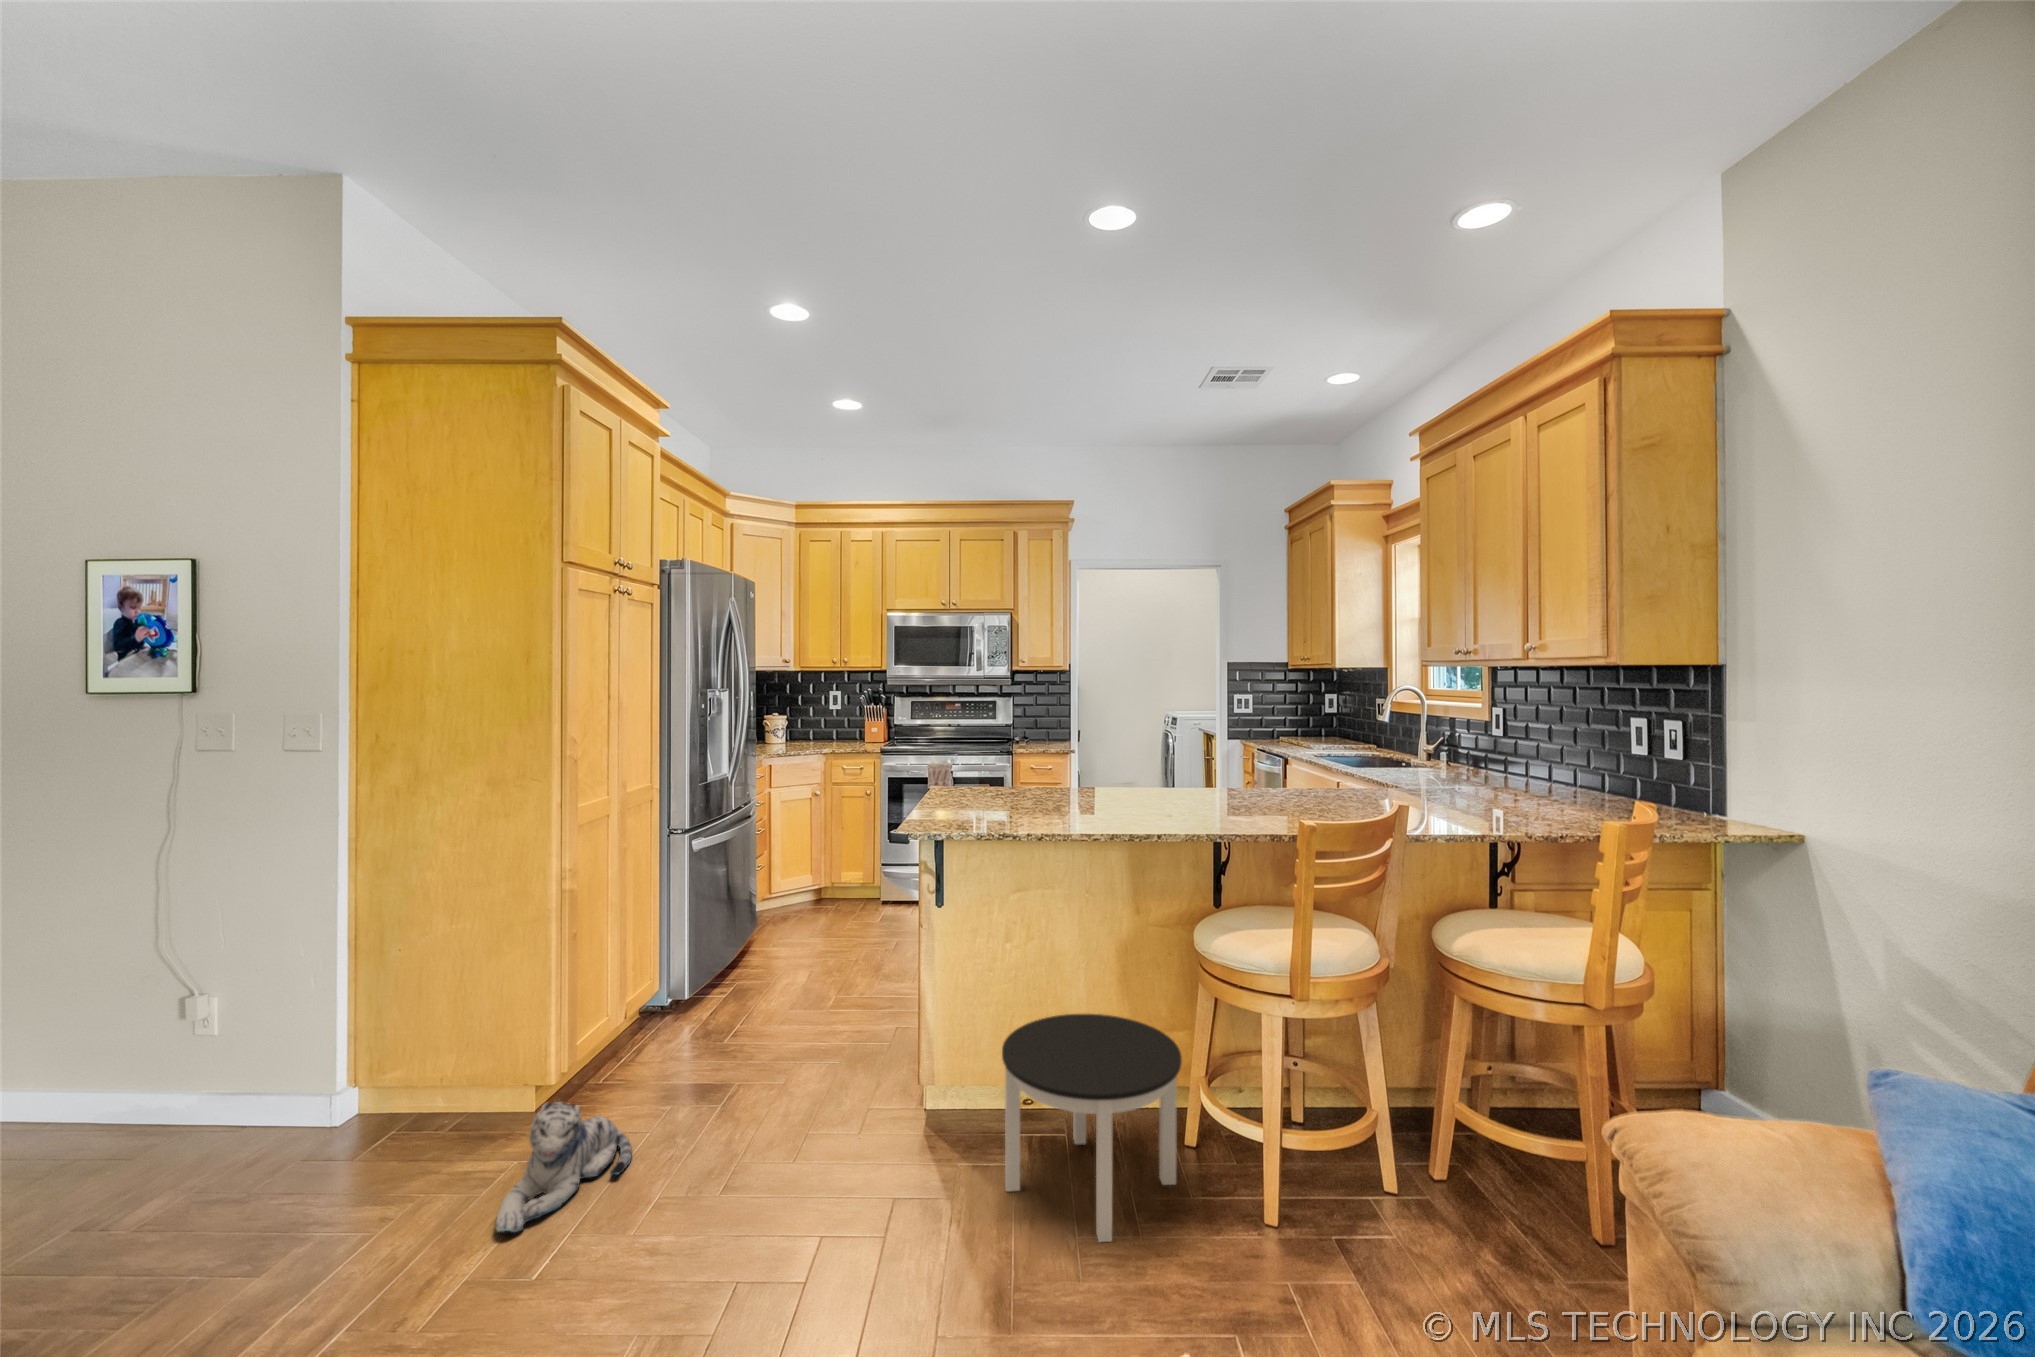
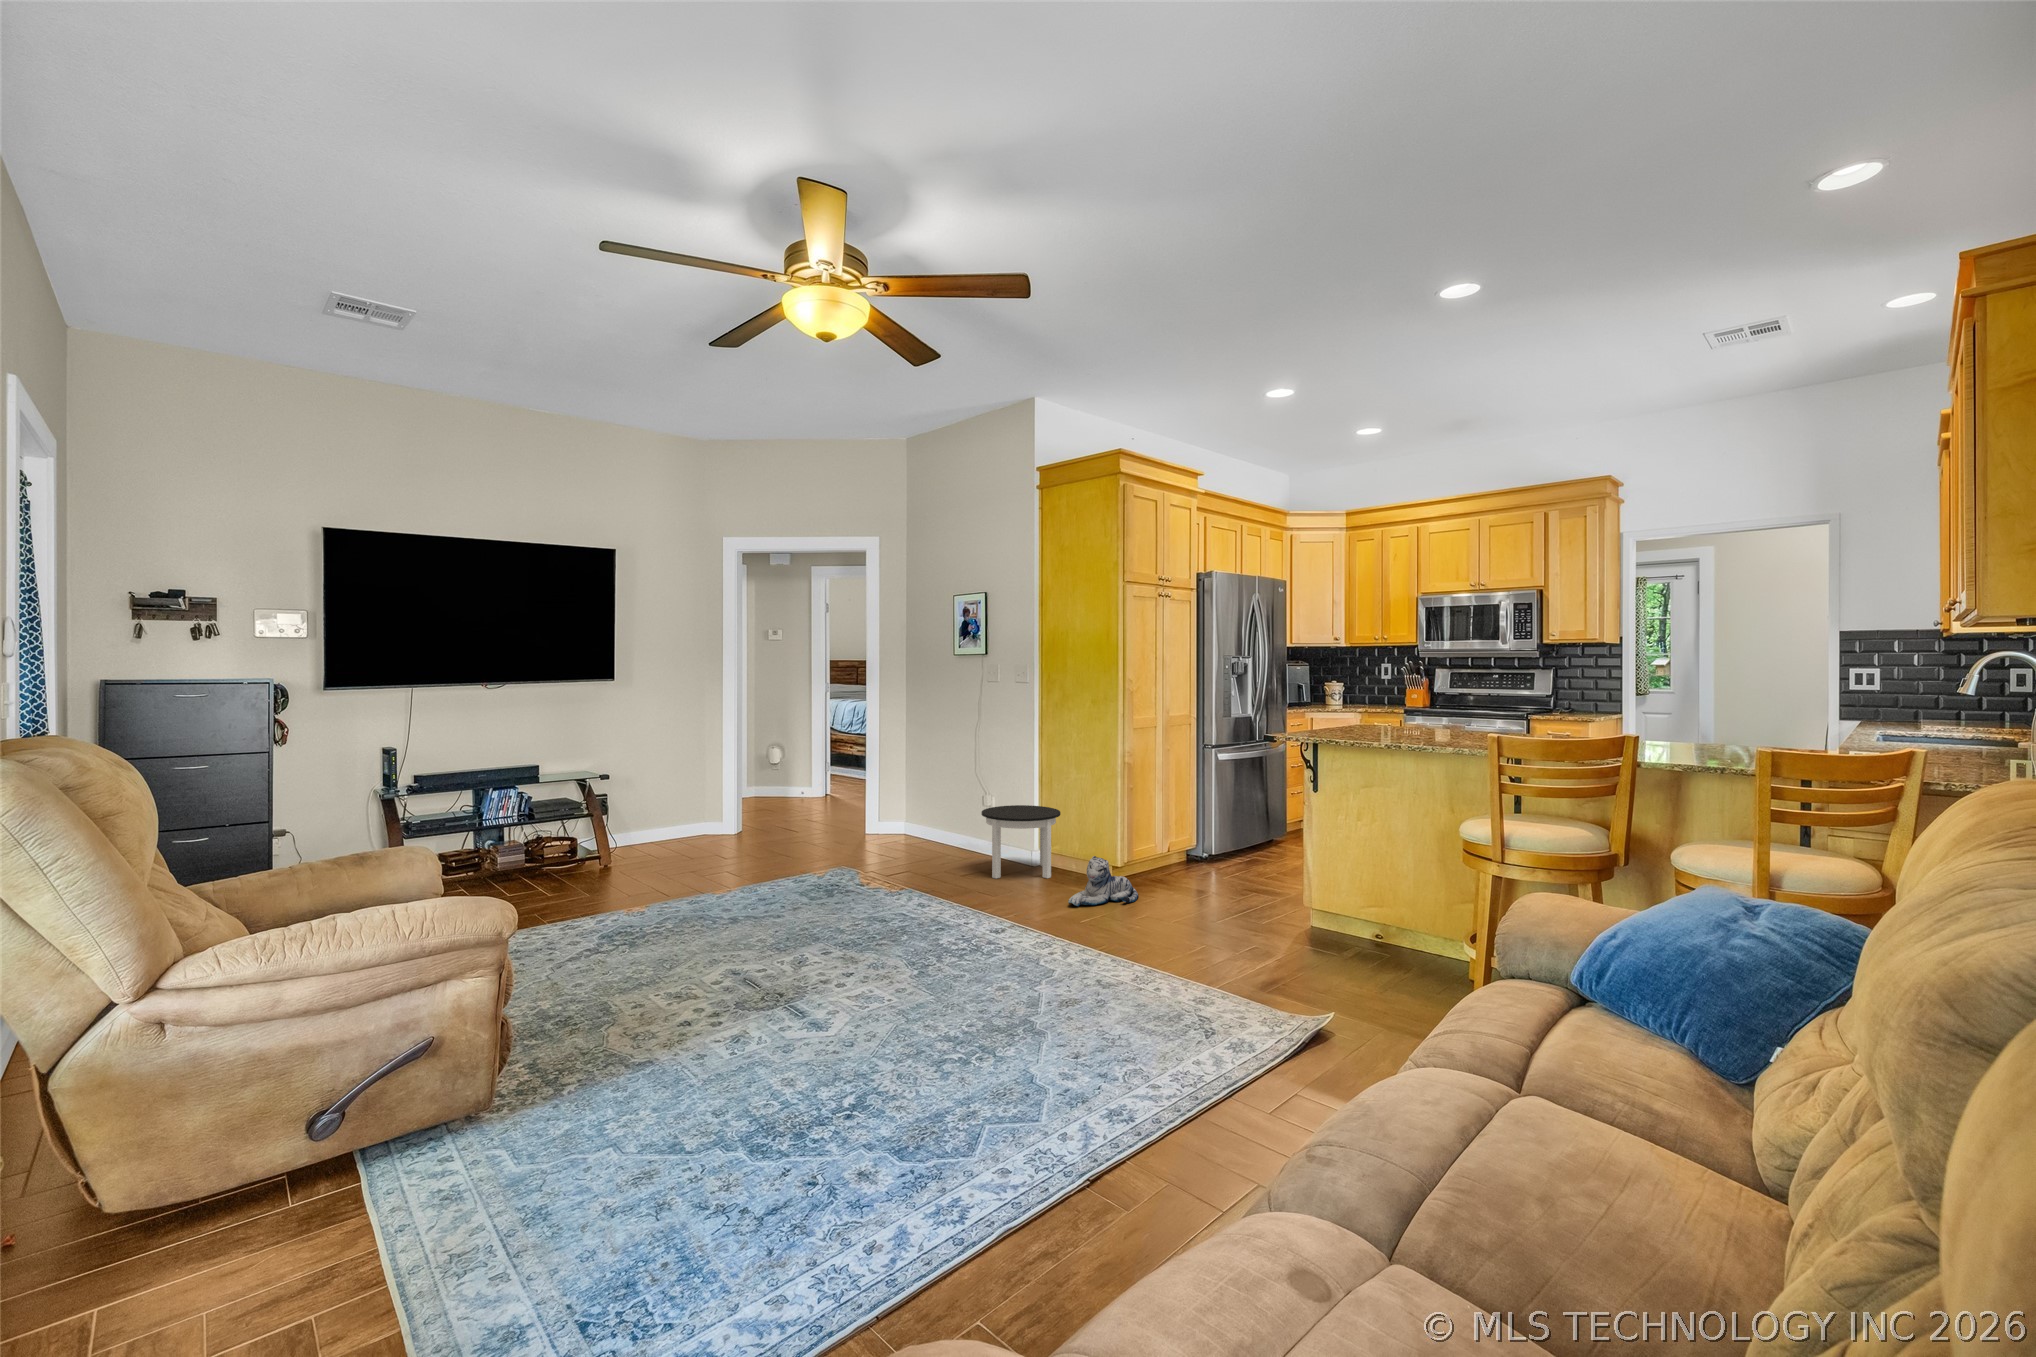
round table: present [1002,1014,1182,1242] -> present [982,805,1061,878]

